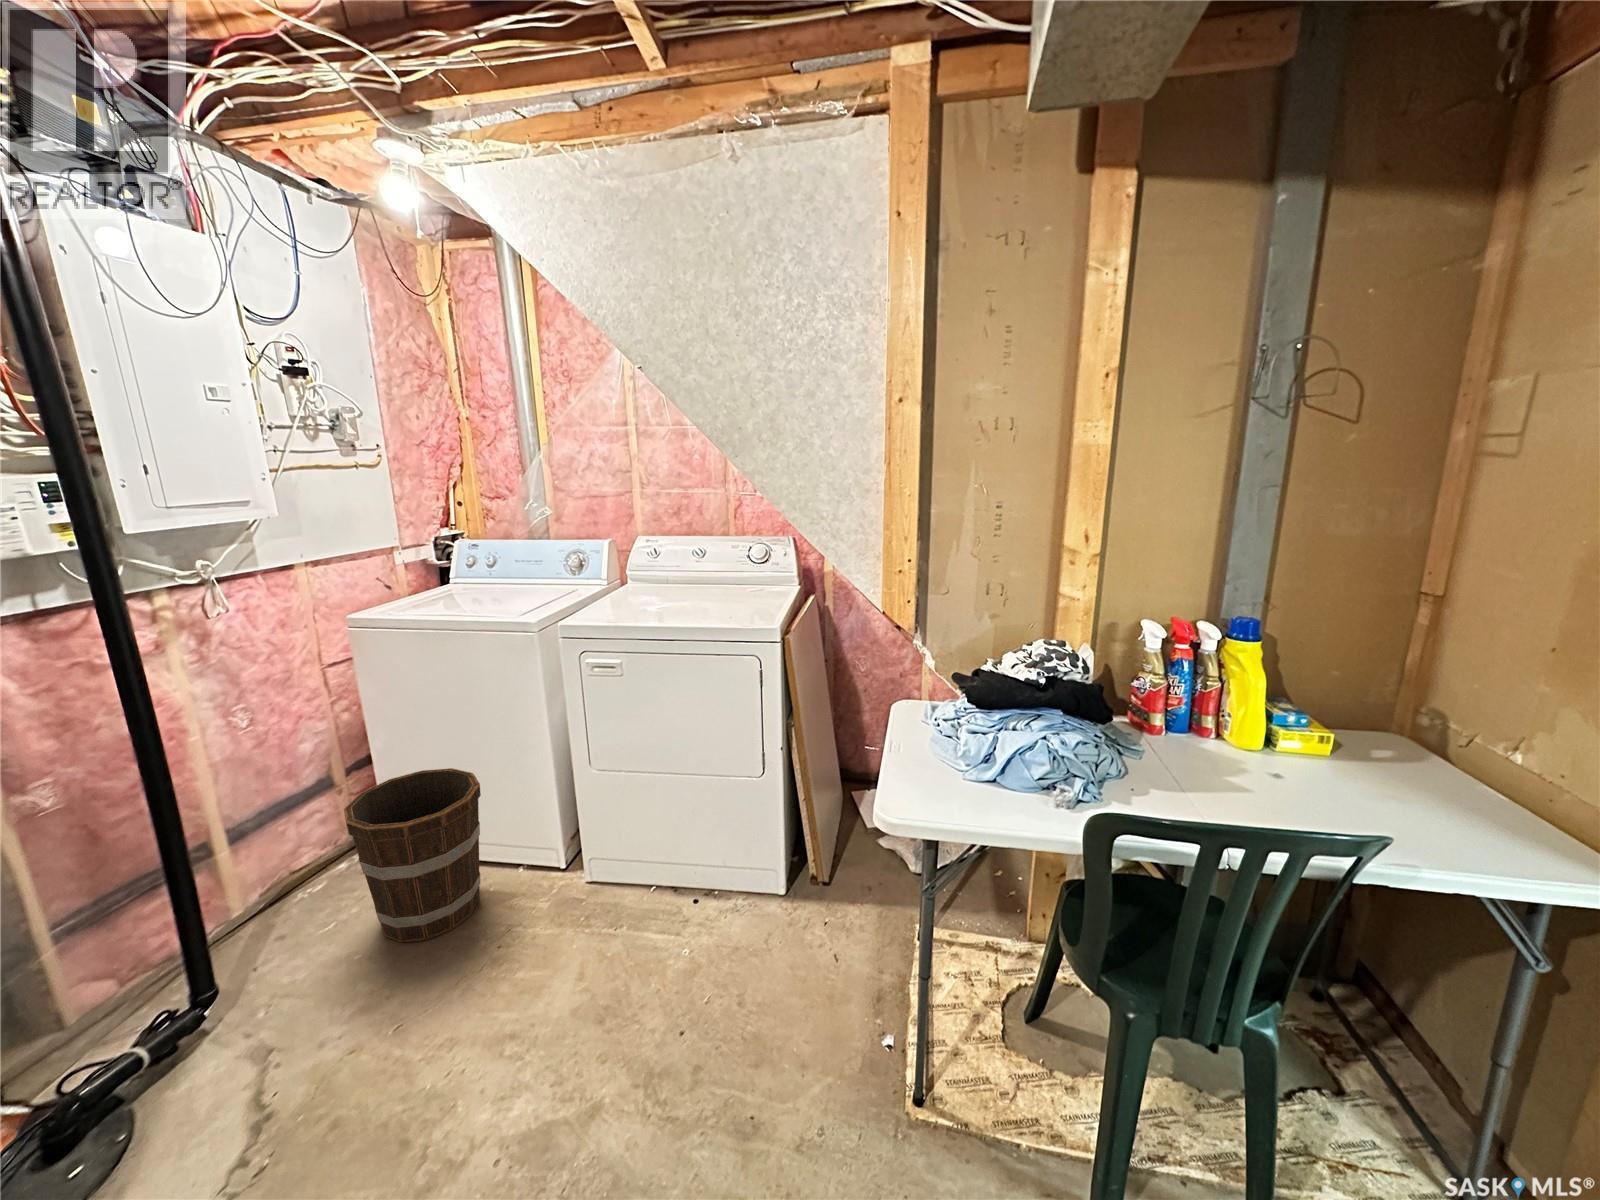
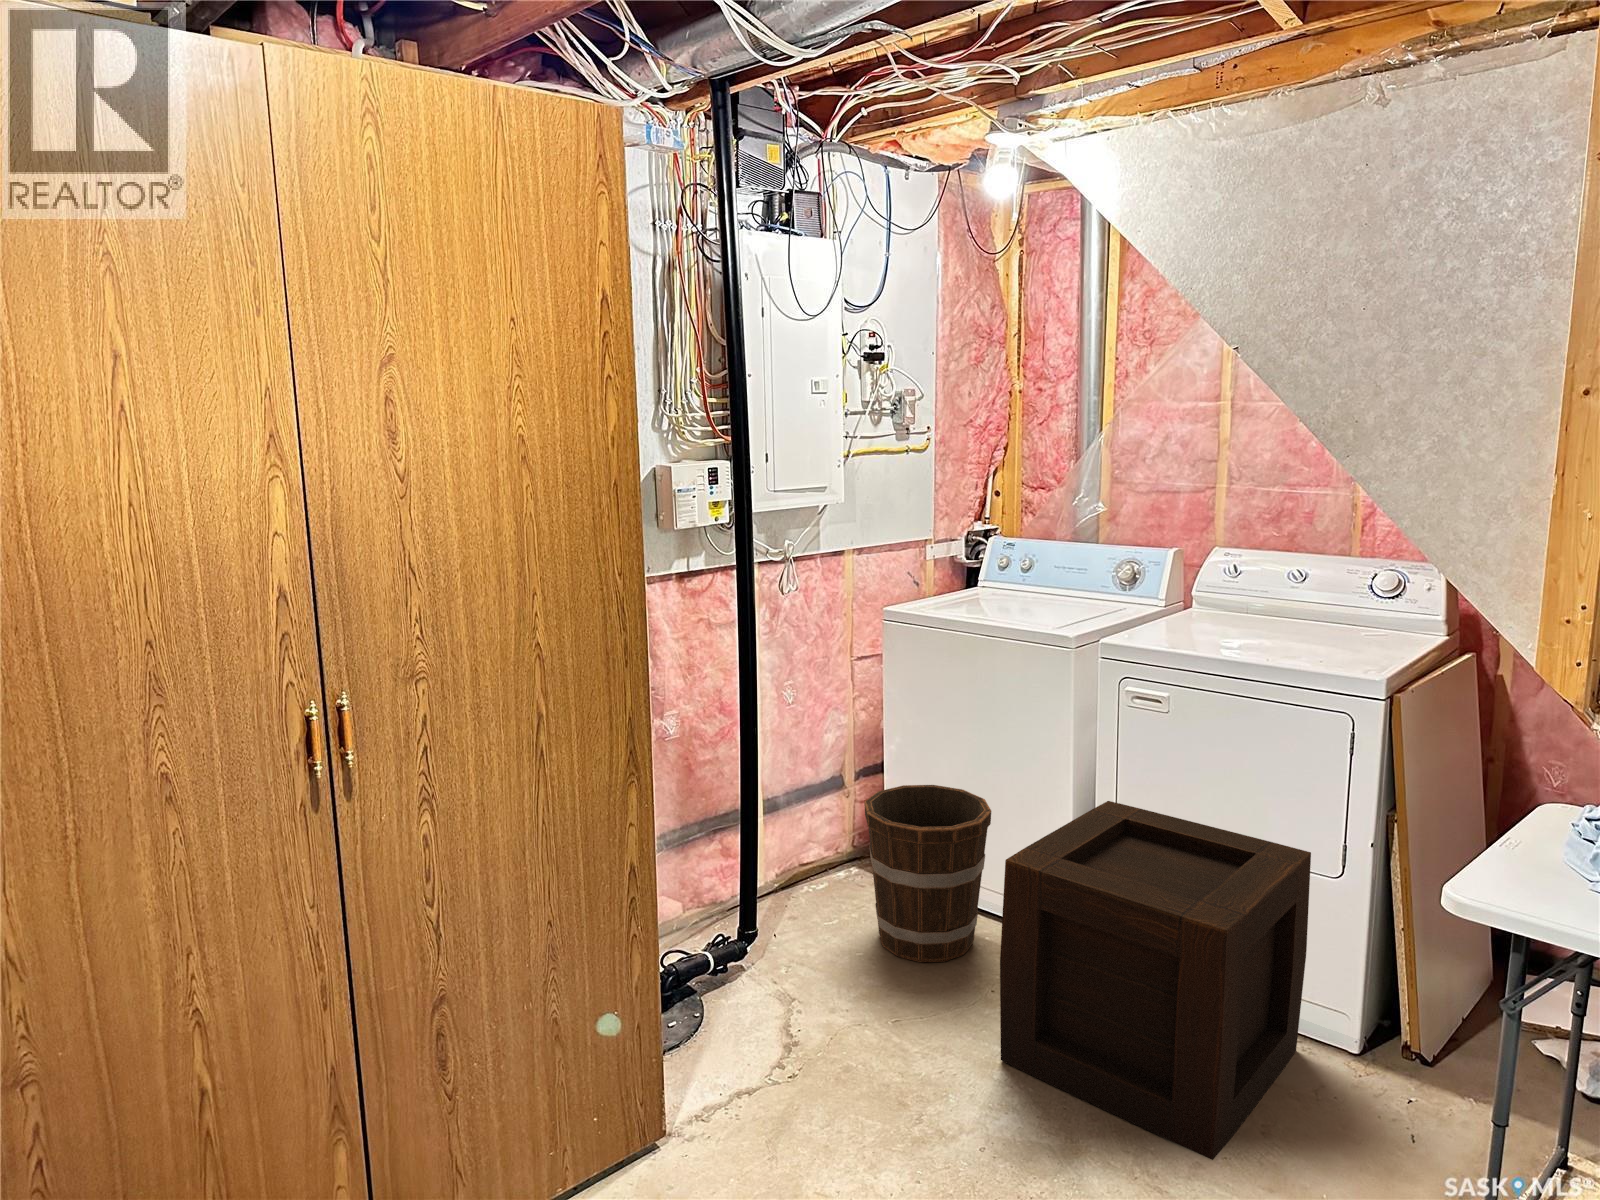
wooden crate: none [488,753,742,1037] -> present [1000,801,1311,1160]

